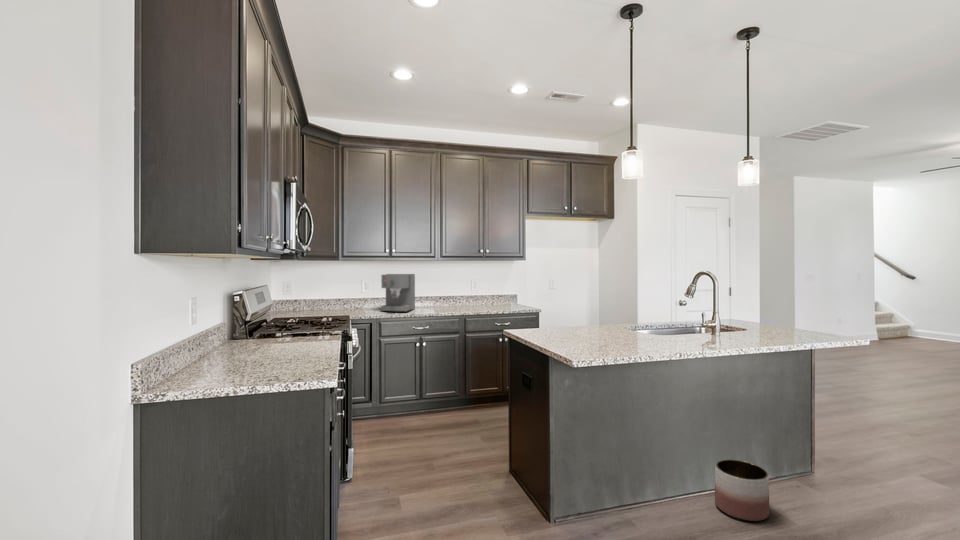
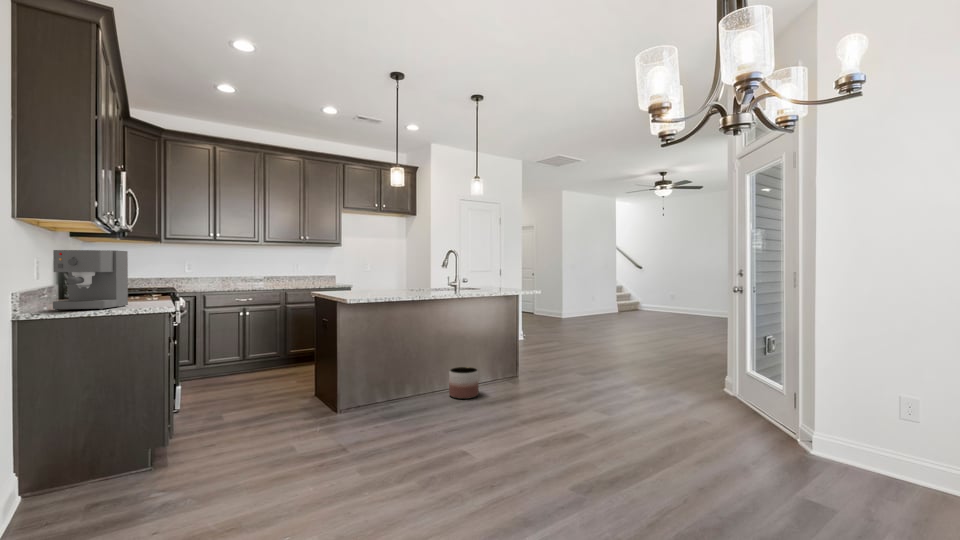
coffee maker: present [381,274,415,312] -> present [53,250,128,310]

